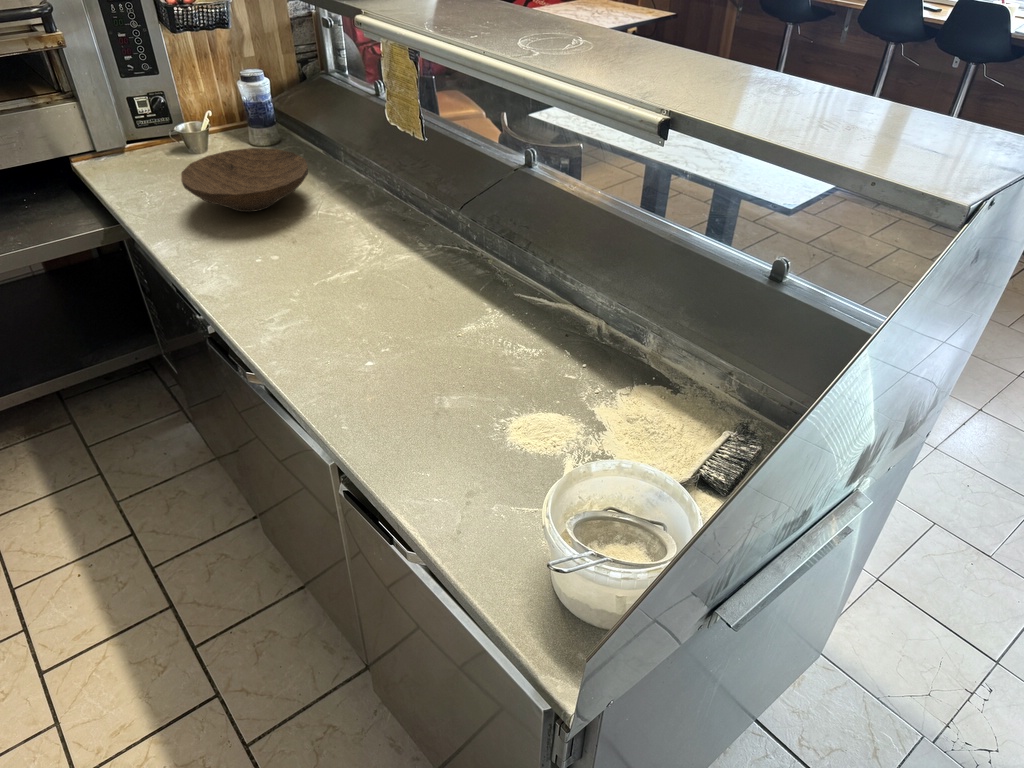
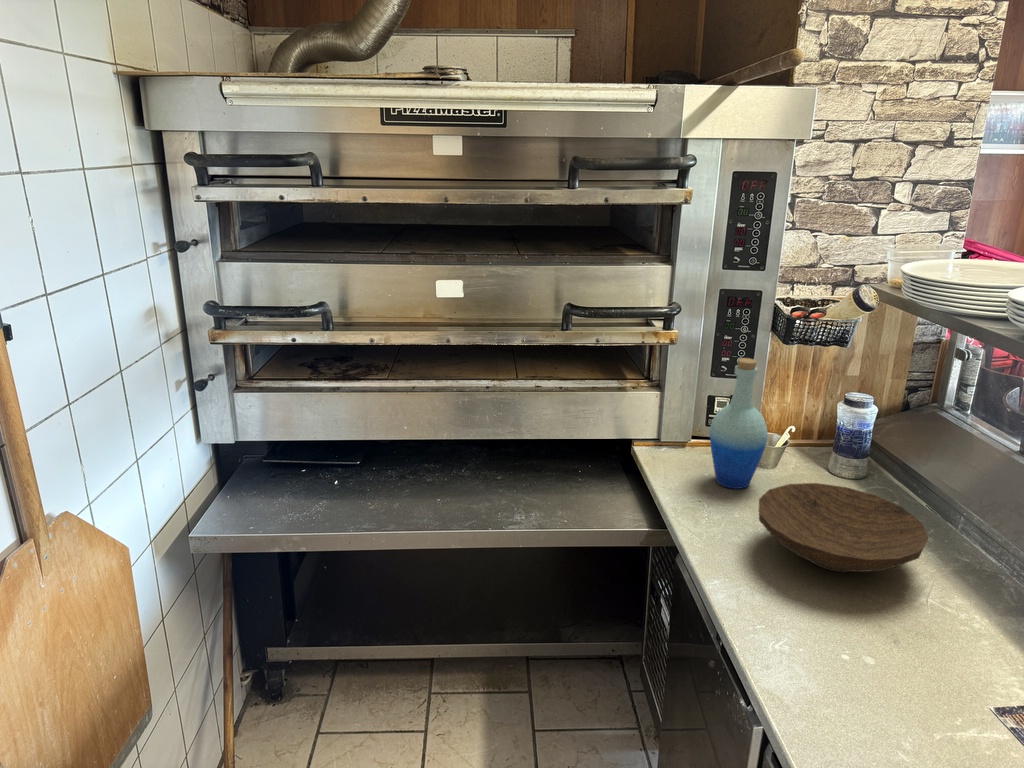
bottle: none [130,51,186,176] -> present [710,358,768,489]

